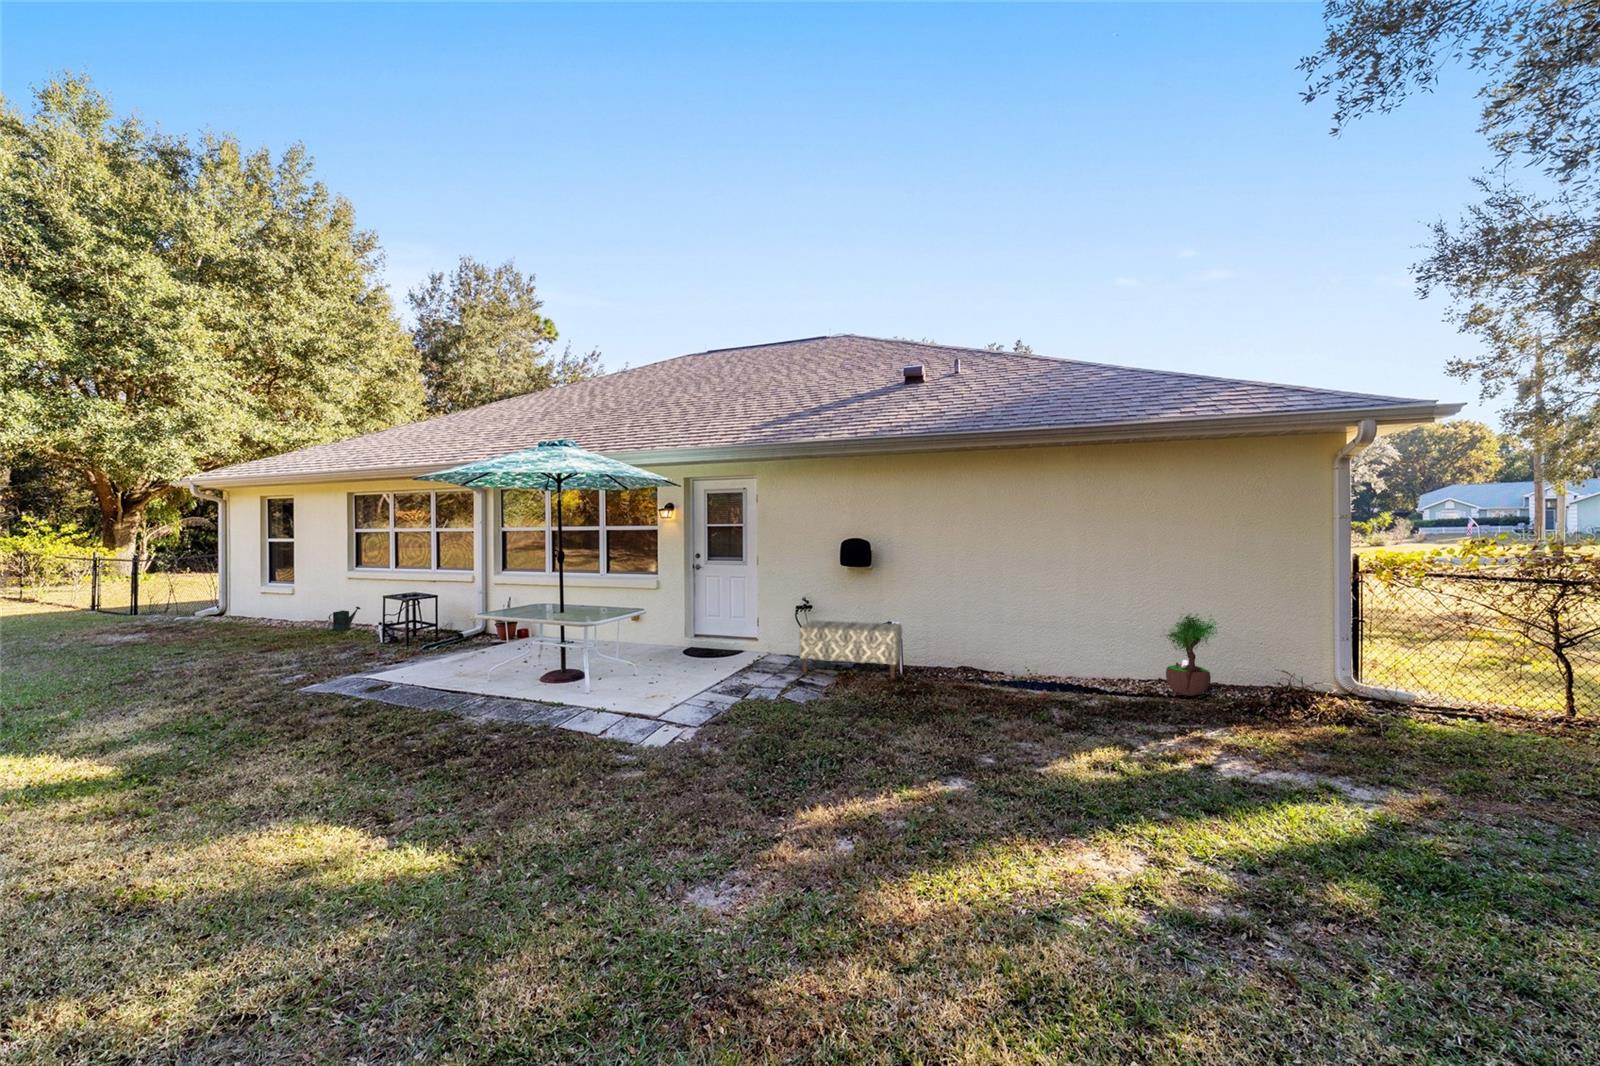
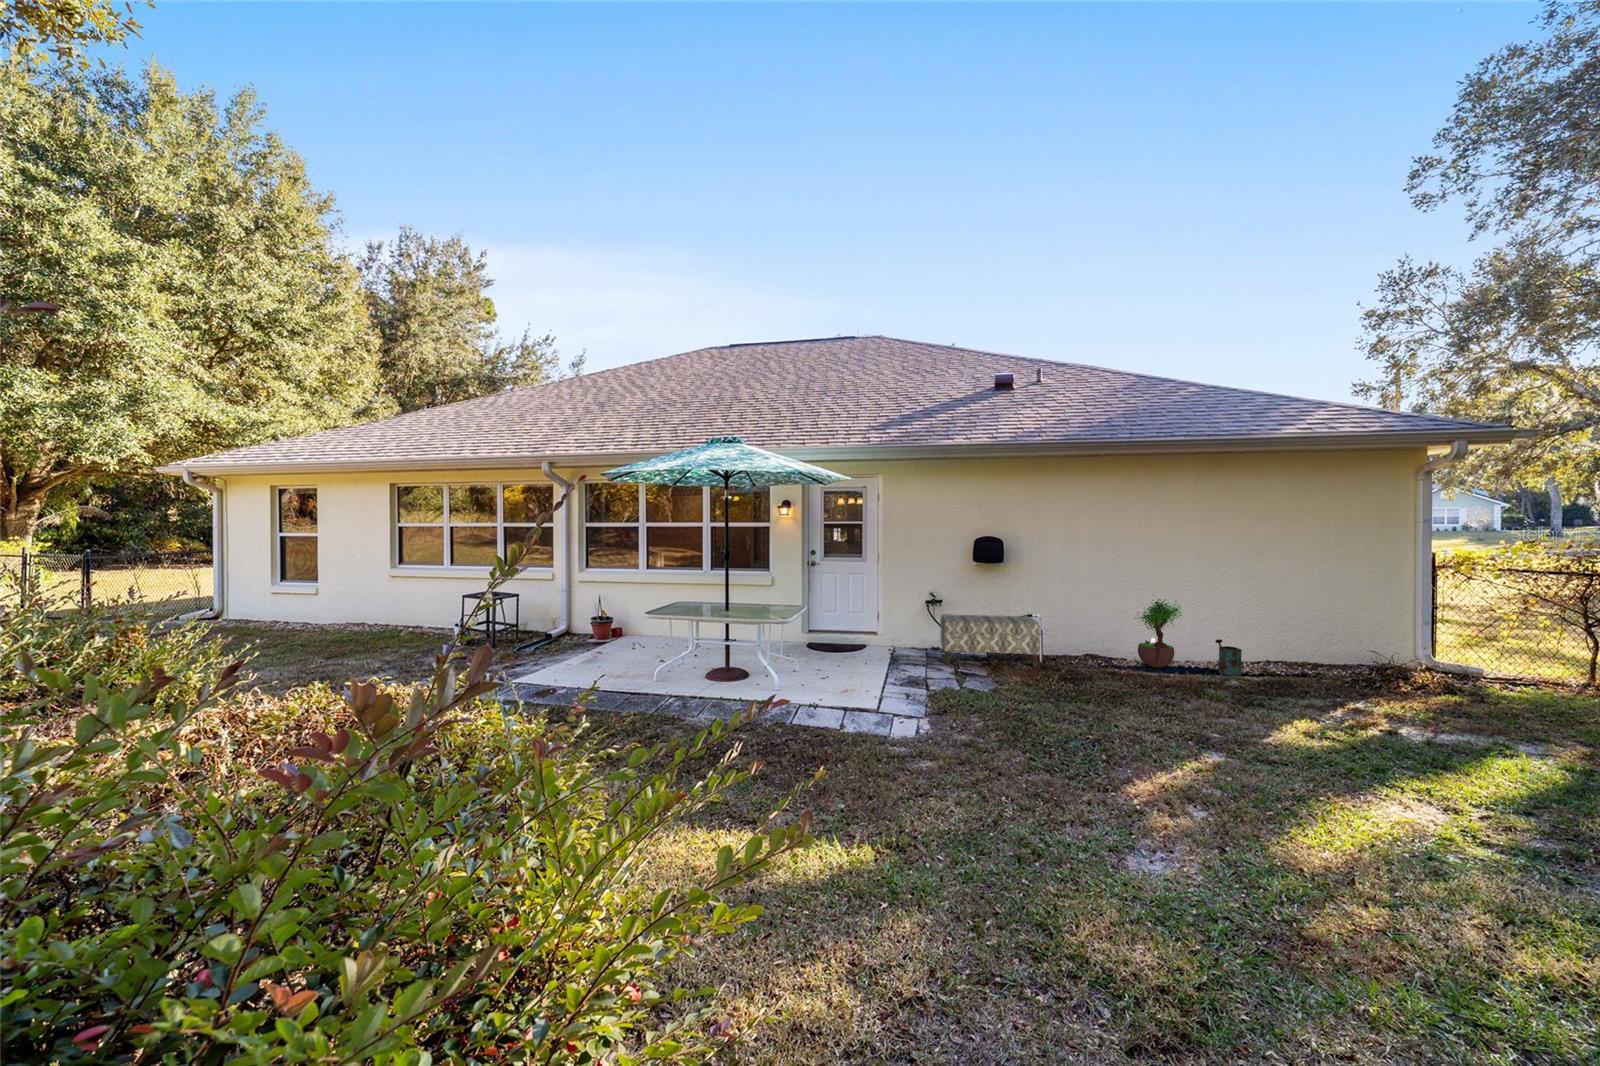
watering can: present [329,607,361,631] -> present [1215,639,1242,676]
potted tree: present [1160,612,1220,696] -> present [1135,599,1182,668]

